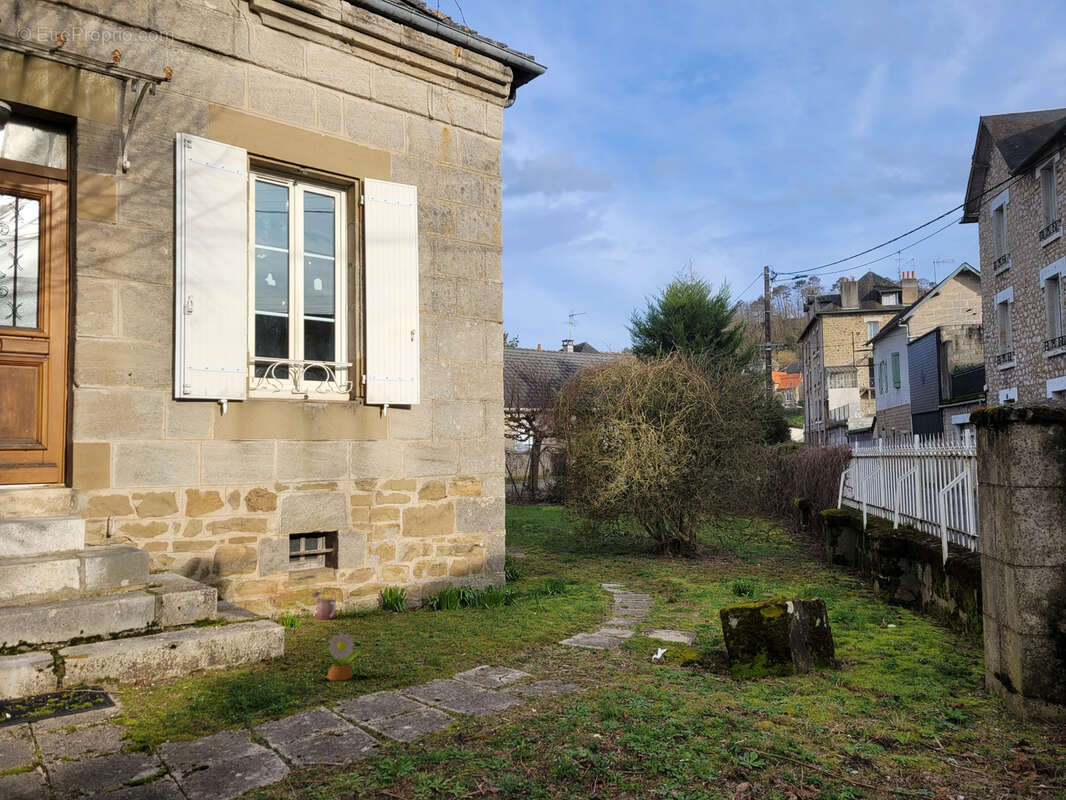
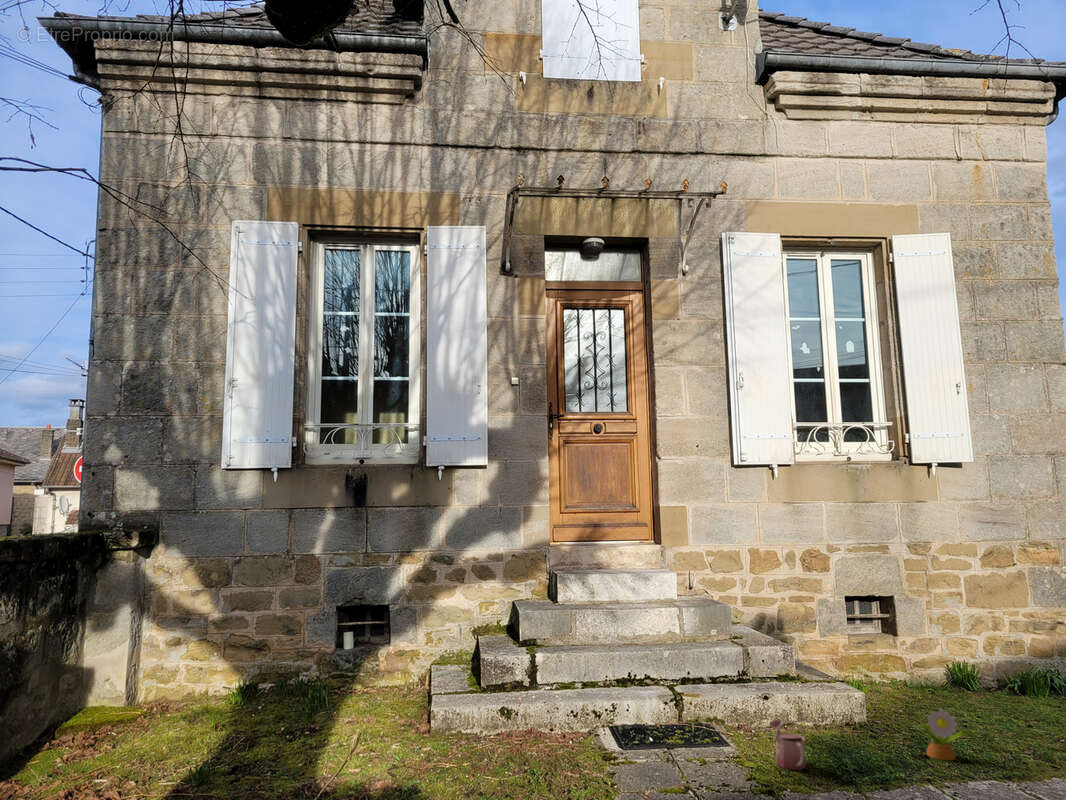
watering can: present [313,589,336,620] -> present [770,720,806,770]

